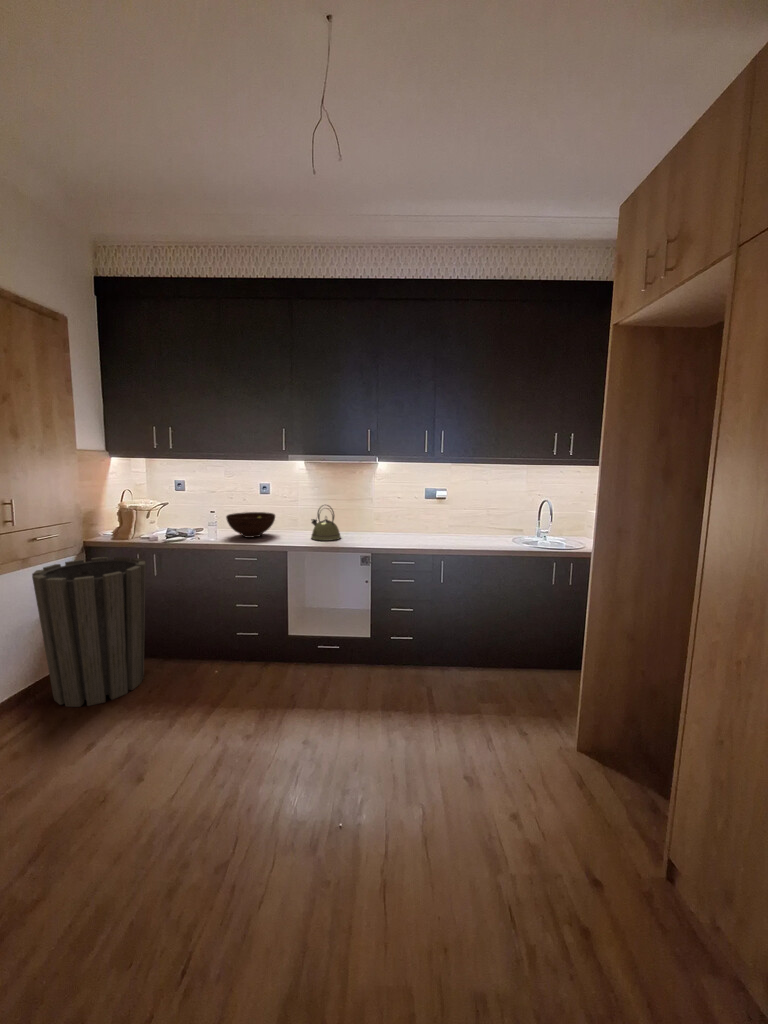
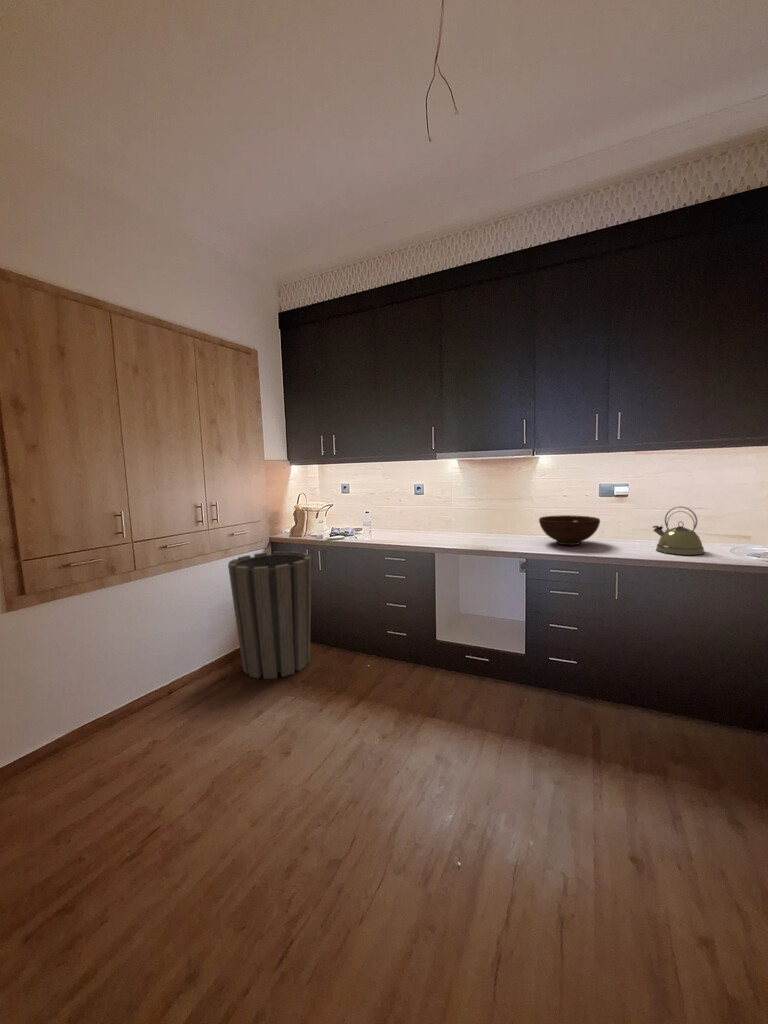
kettle: present [311,505,341,541] -> present [653,507,704,555]
fruit bowl: present [226,512,275,538] -> present [539,515,600,545]

